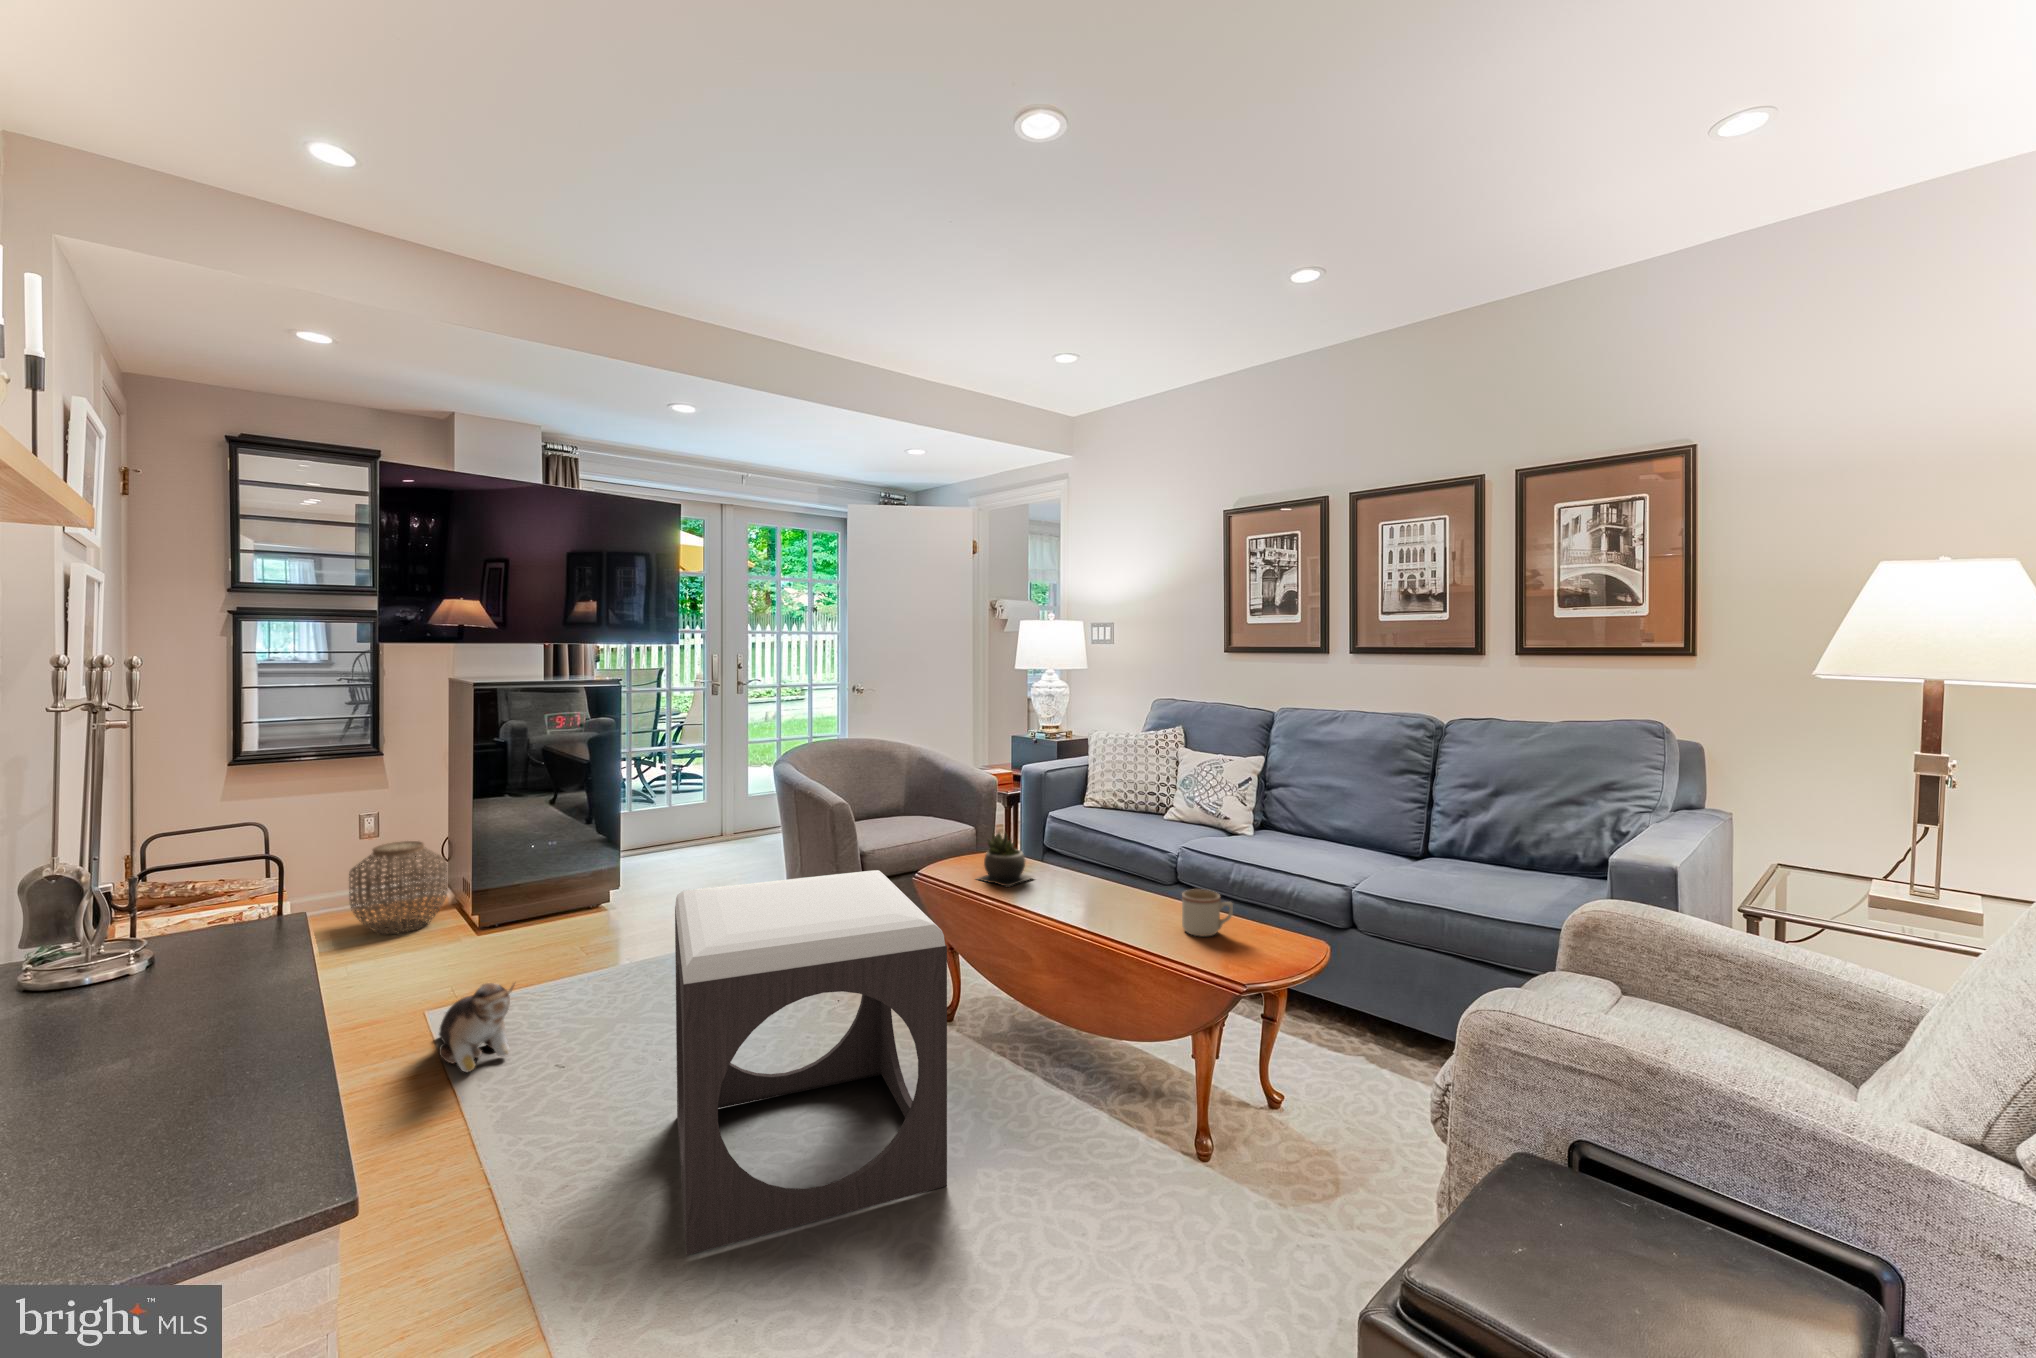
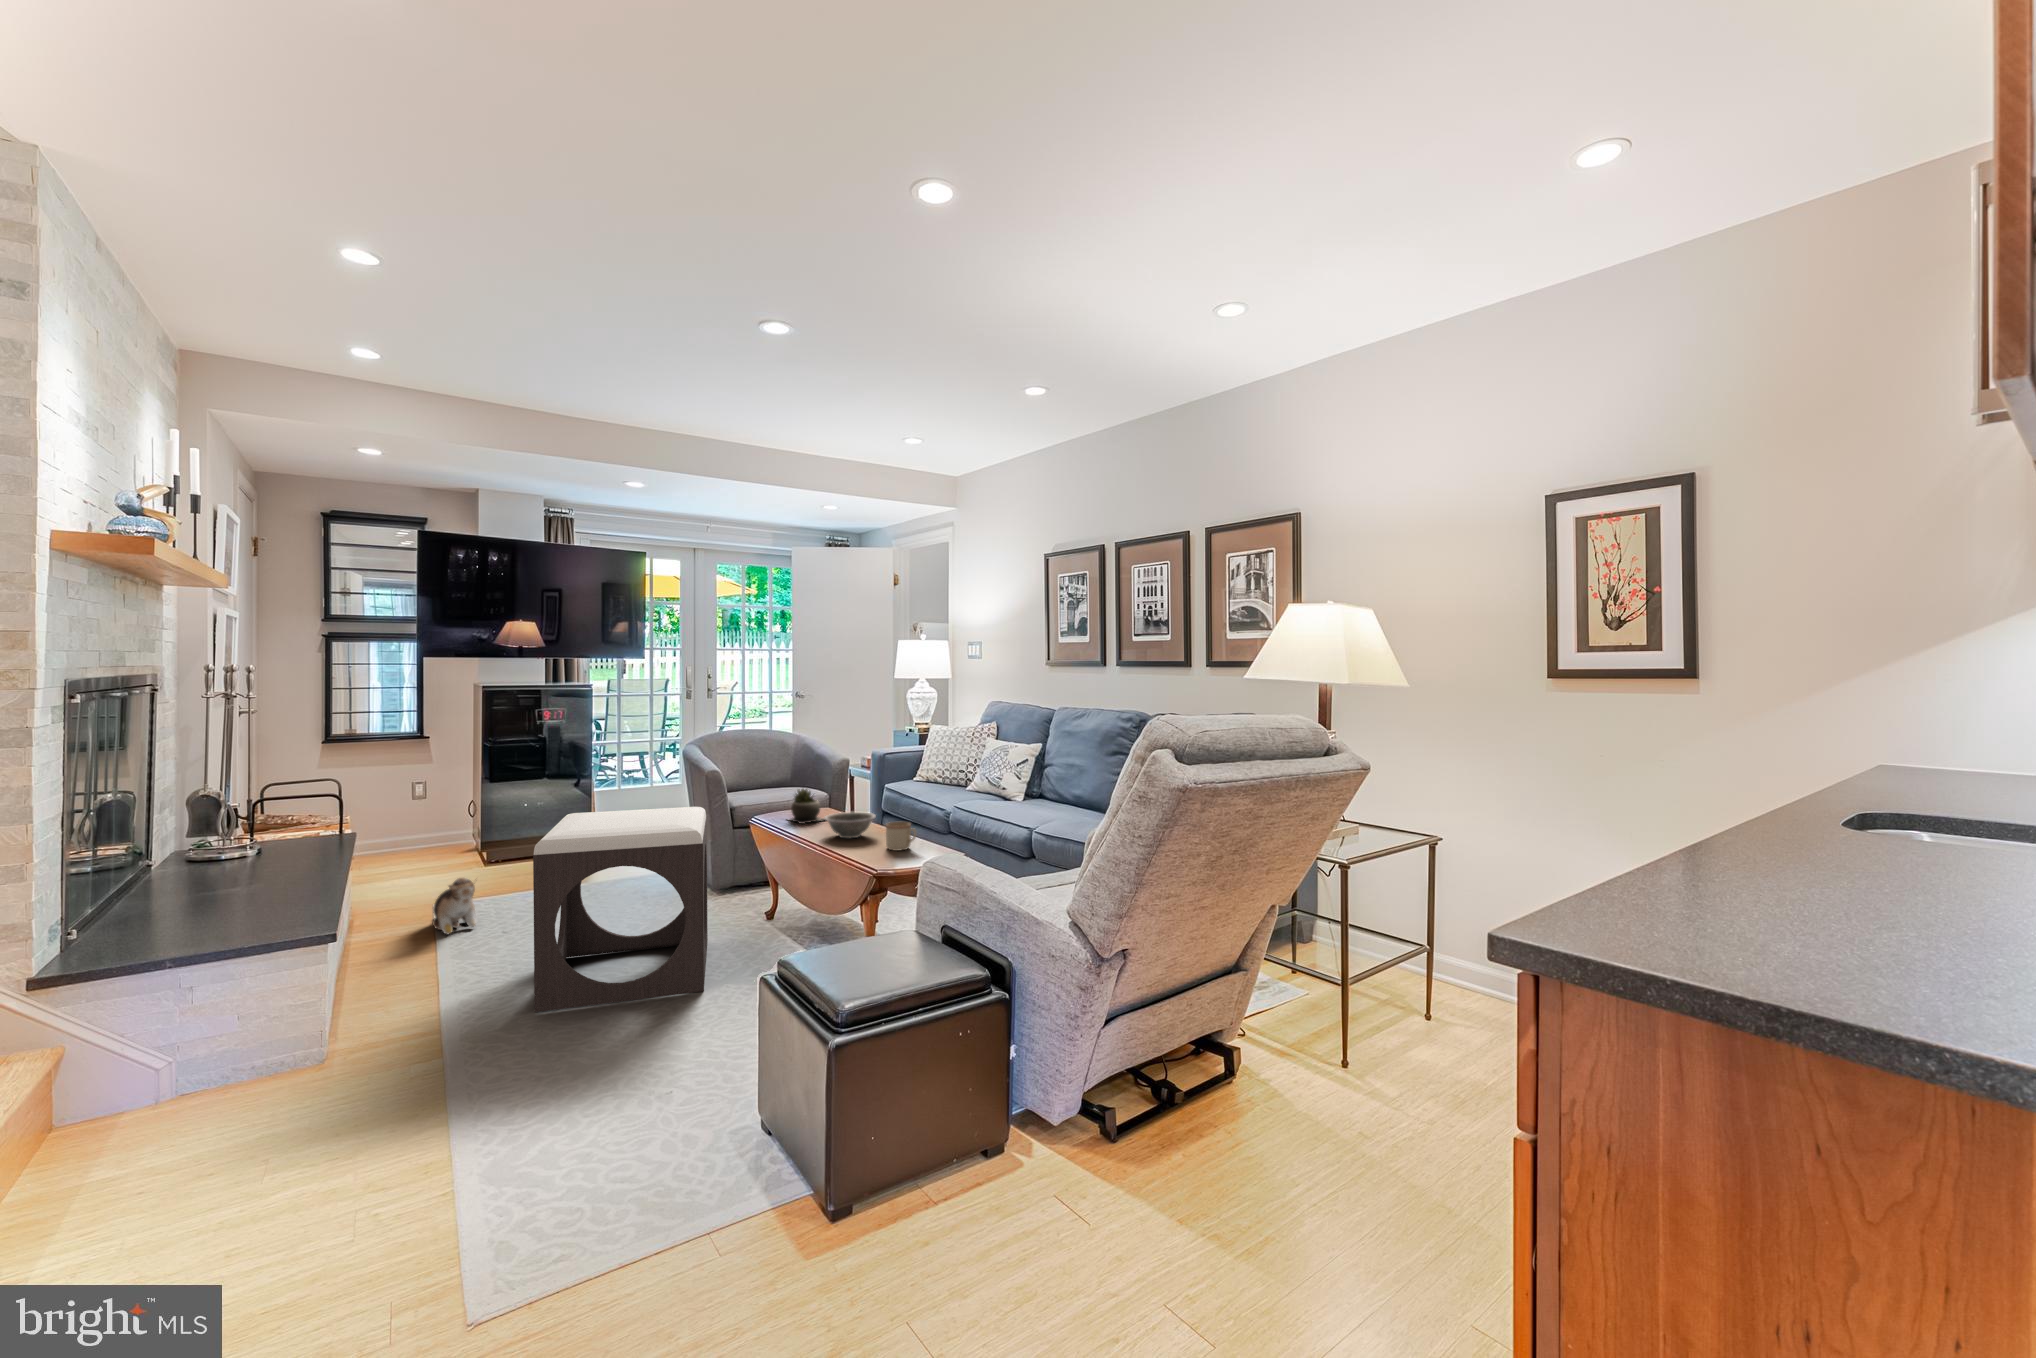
woven basket: present [349,841,448,934] -> none [398,799,467,864]
decorative bowl: none [1064,870,1142,914] -> present [824,812,876,838]

